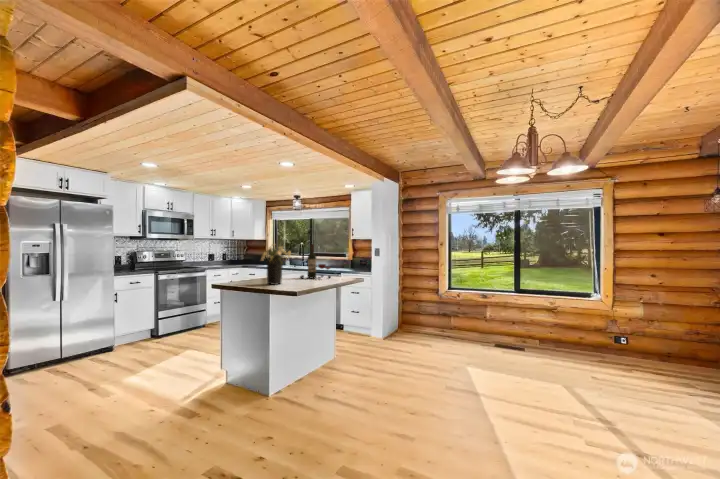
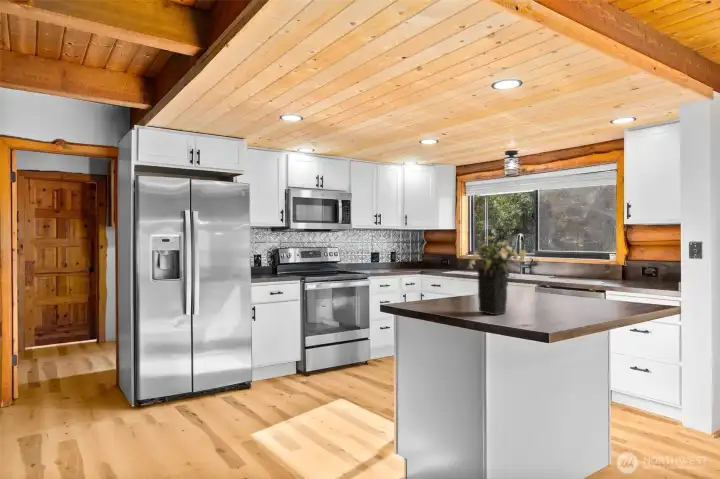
wine bottle: present [300,244,331,279] -> none [535,236,606,308]

